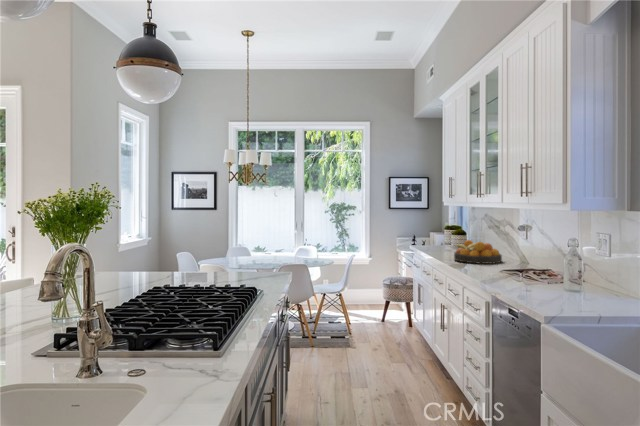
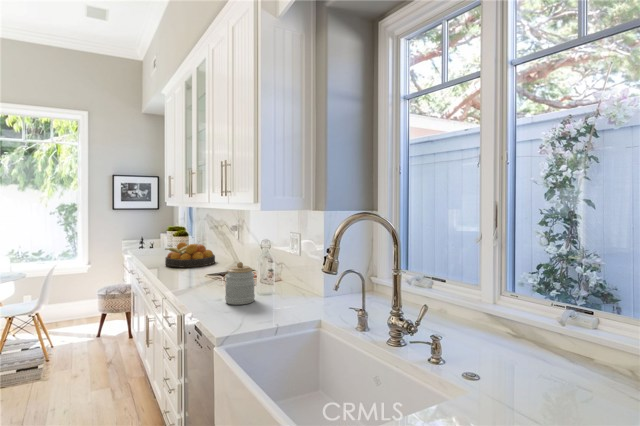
jar: none [534,257,564,295] -> present [225,262,255,305]

